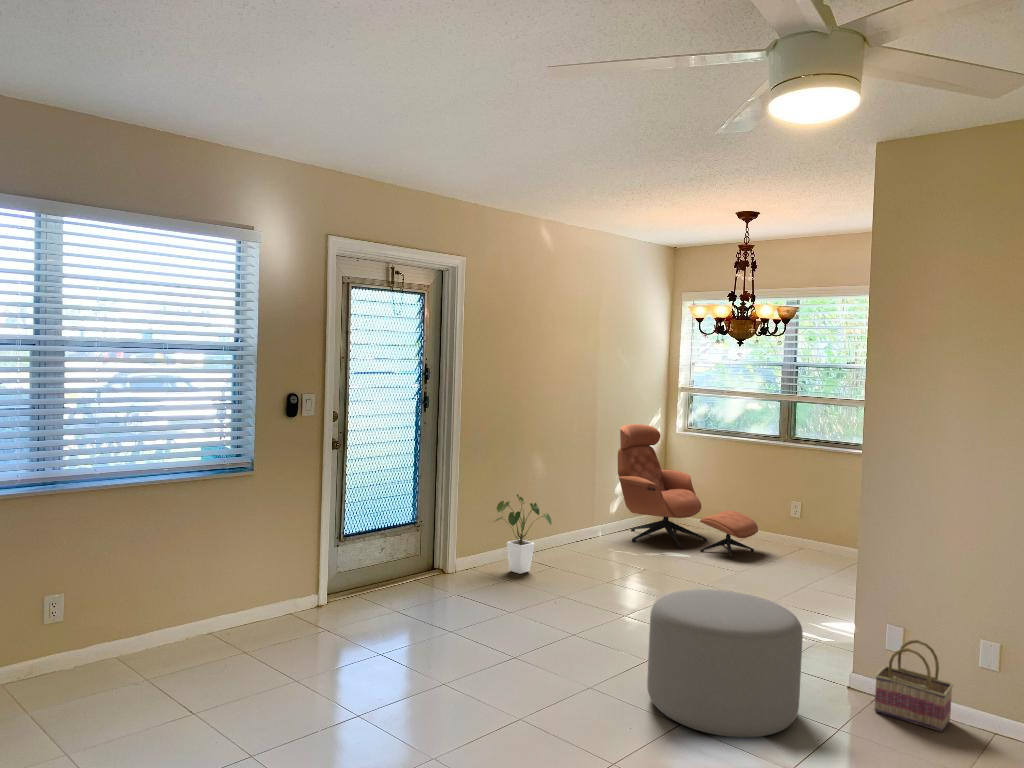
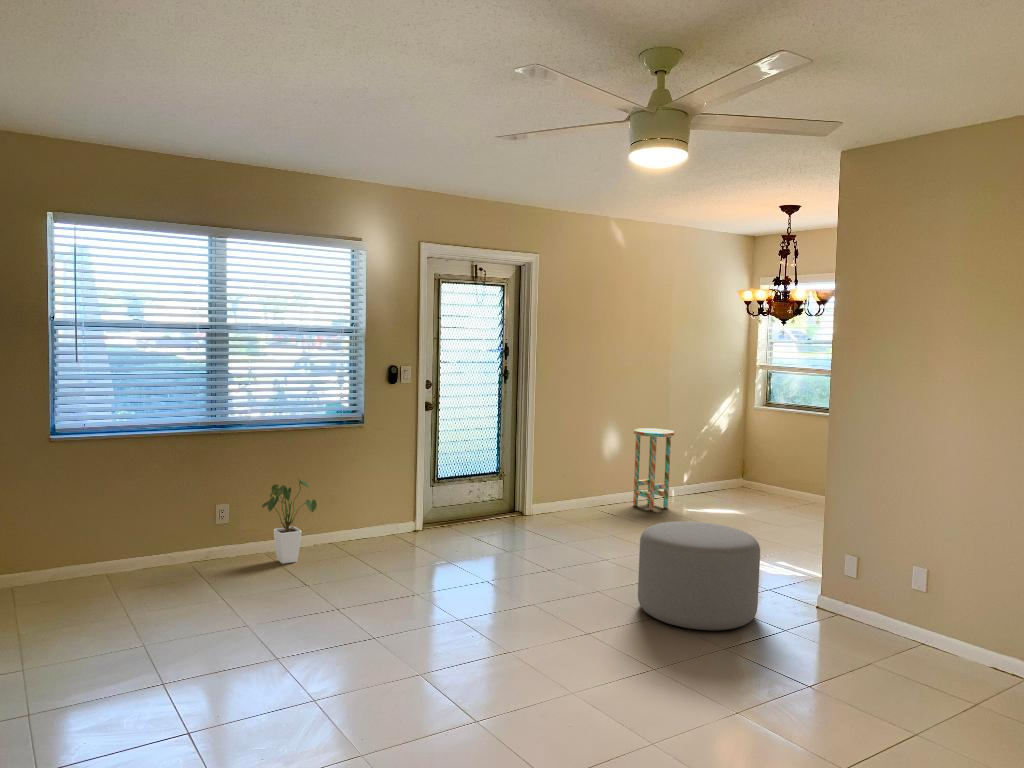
lounge chair: present [617,424,758,558] -> none [691,398,817,518]
side table: none [563,461,609,557] -> present [633,428,674,510]
house plant: present [494,494,552,574] -> present [262,478,317,564]
basket: present [875,640,953,732] -> none [828,568,893,641]

